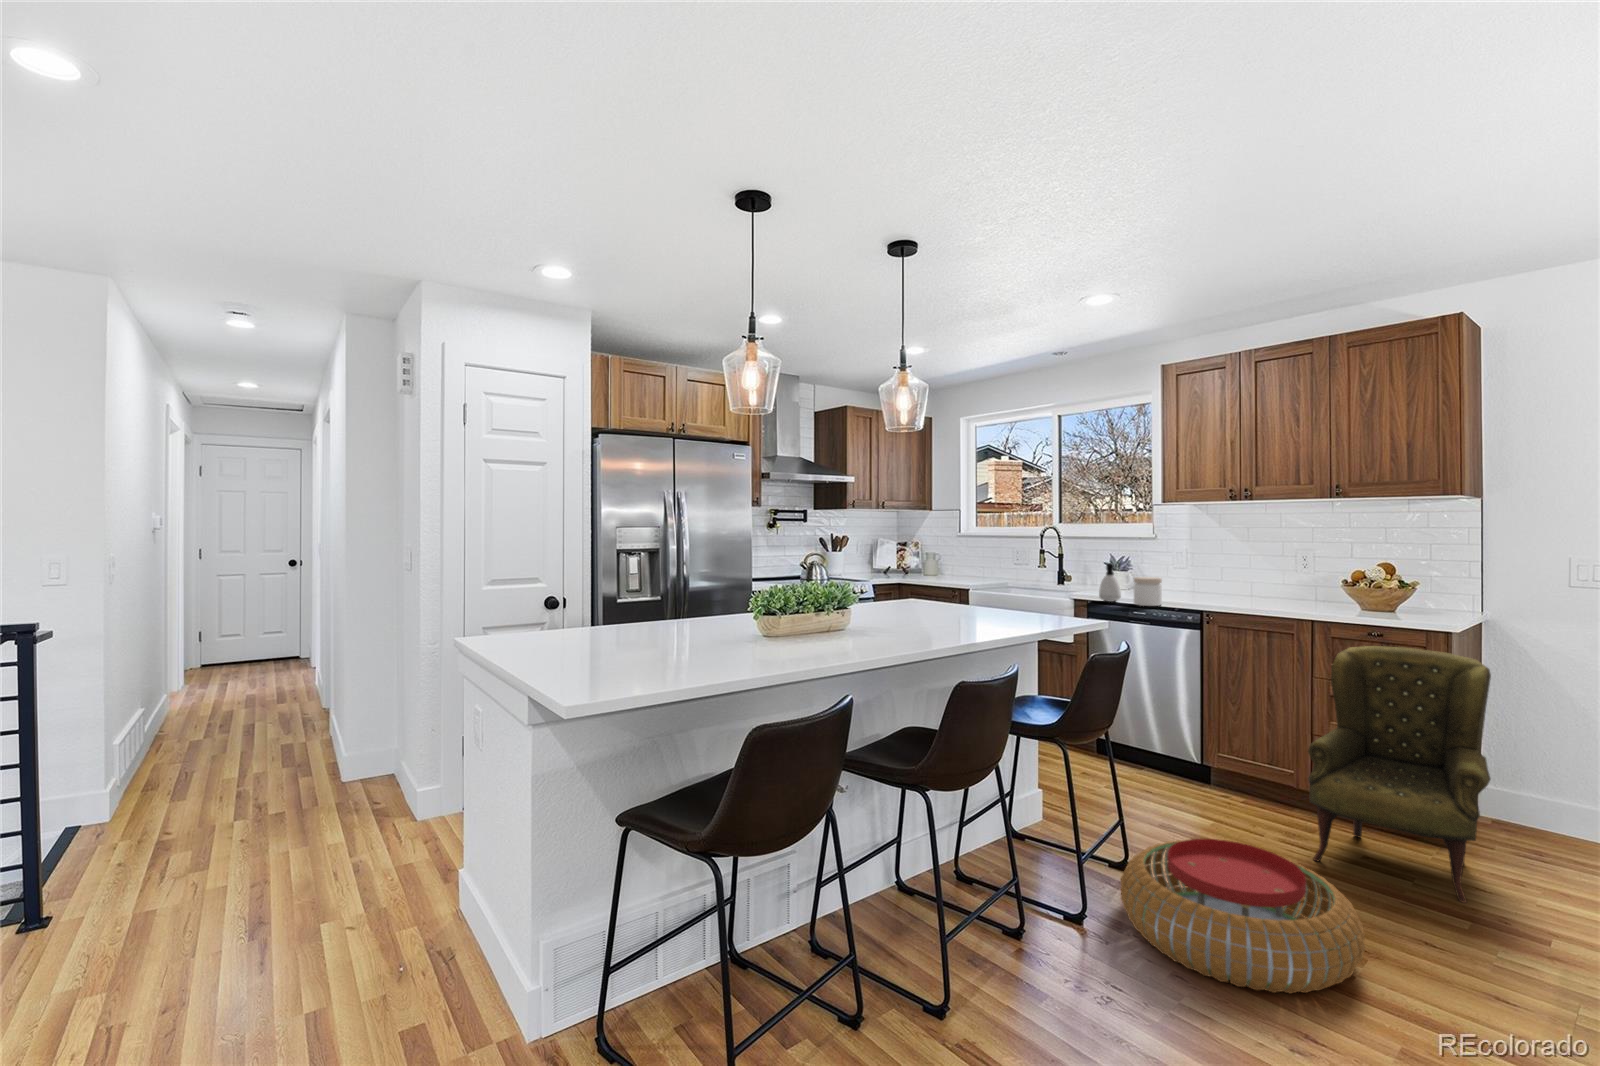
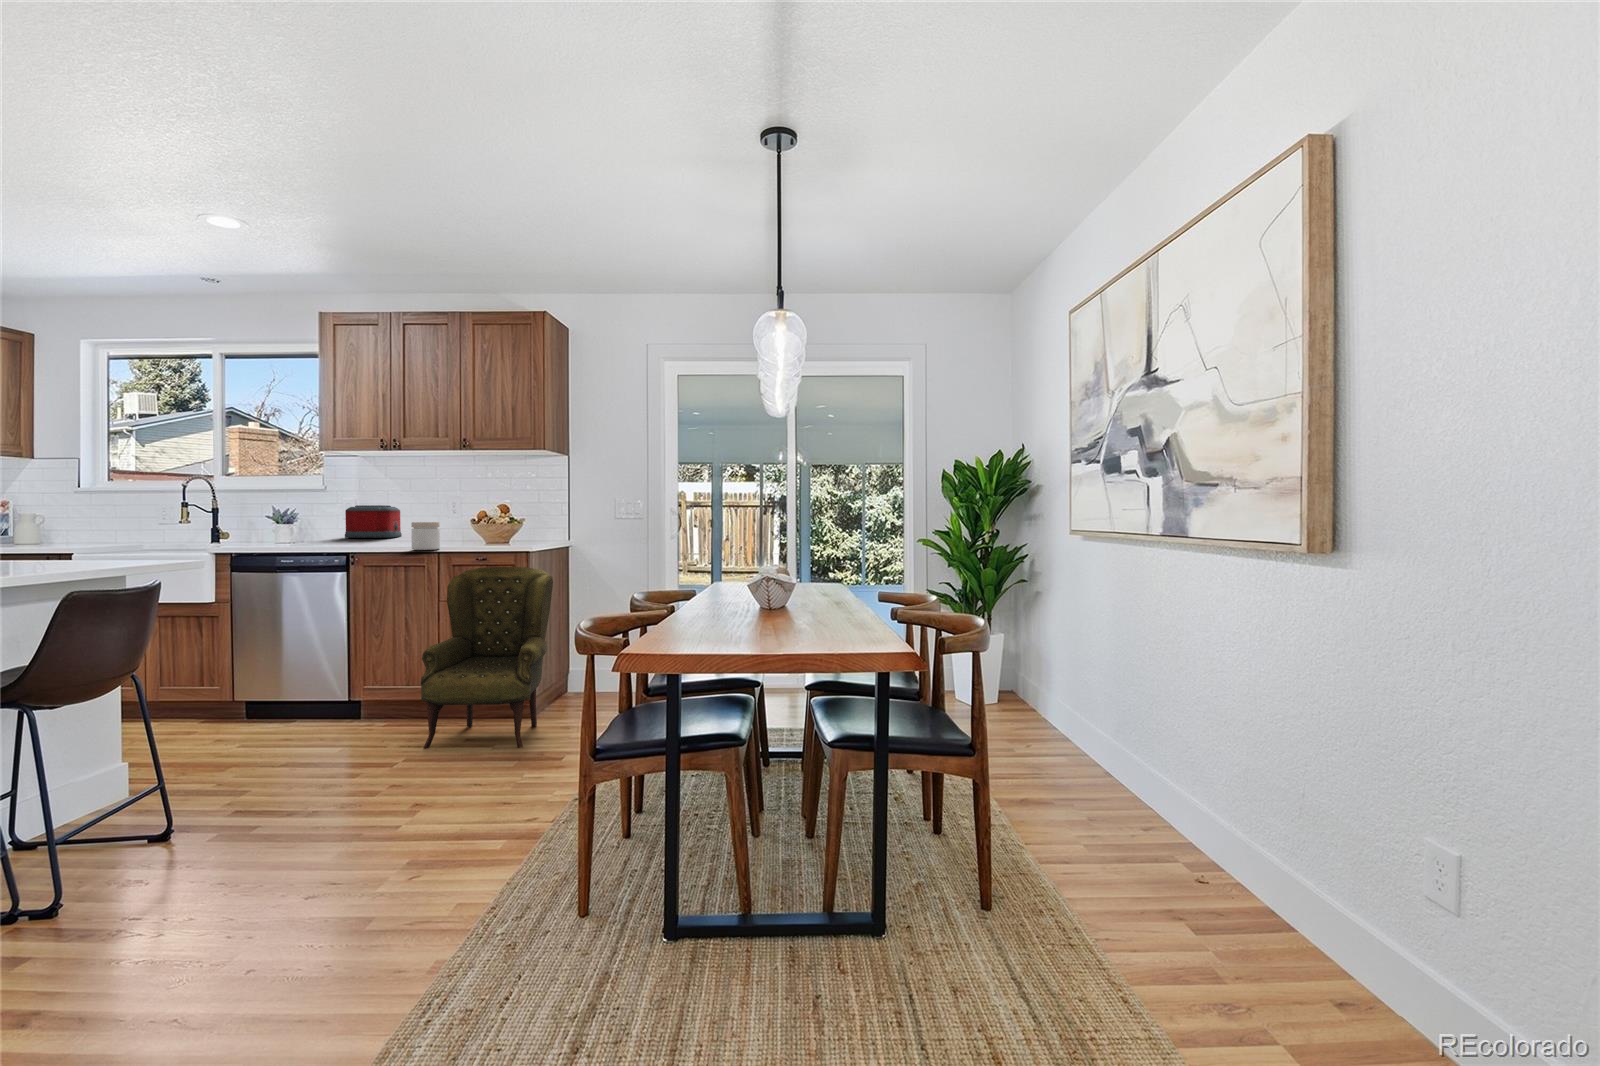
toaster: none [1181,555,1241,591] -> present [345,505,402,538]
soap dispenser: present [1099,563,1121,602] -> none [245,510,271,550]
jar: present [1134,577,1162,606] -> present [411,522,440,550]
pouf: present [1121,839,1365,993] -> none [199,733,420,847]

